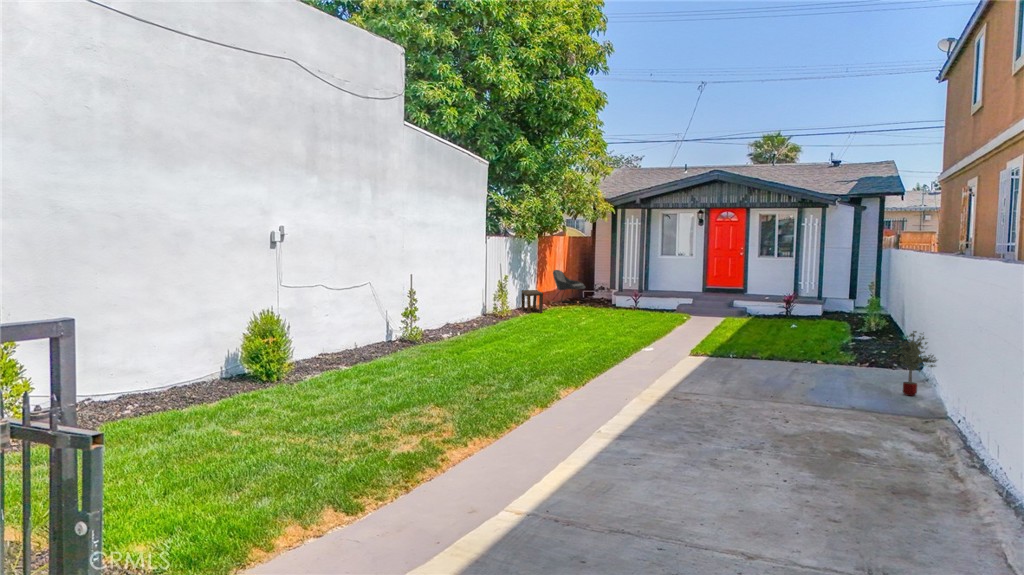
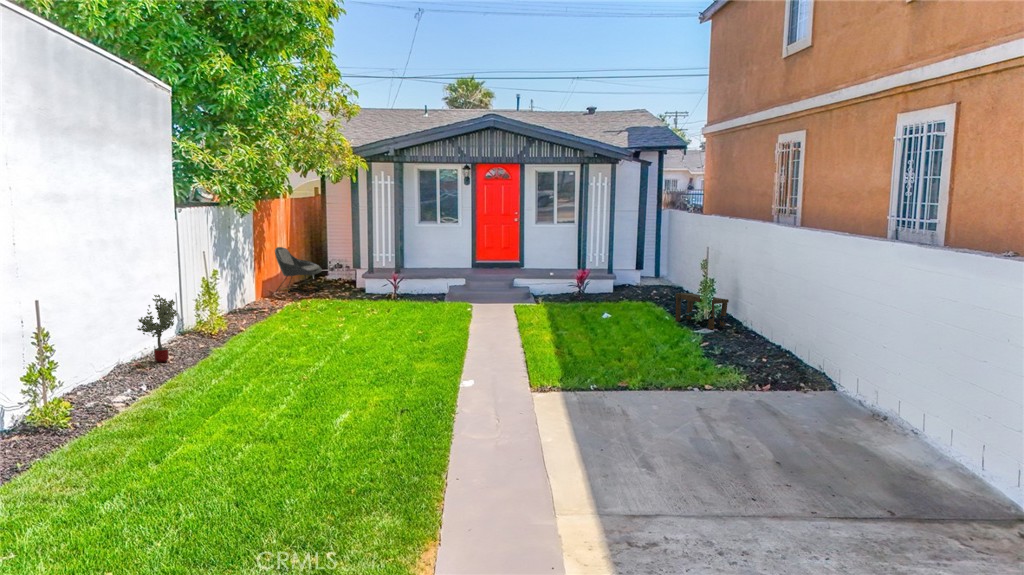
bench: present [521,290,543,313] -> present [676,293,729,329]
potted tree: present [899,331,937,396] -> present [137,295,178,362]

